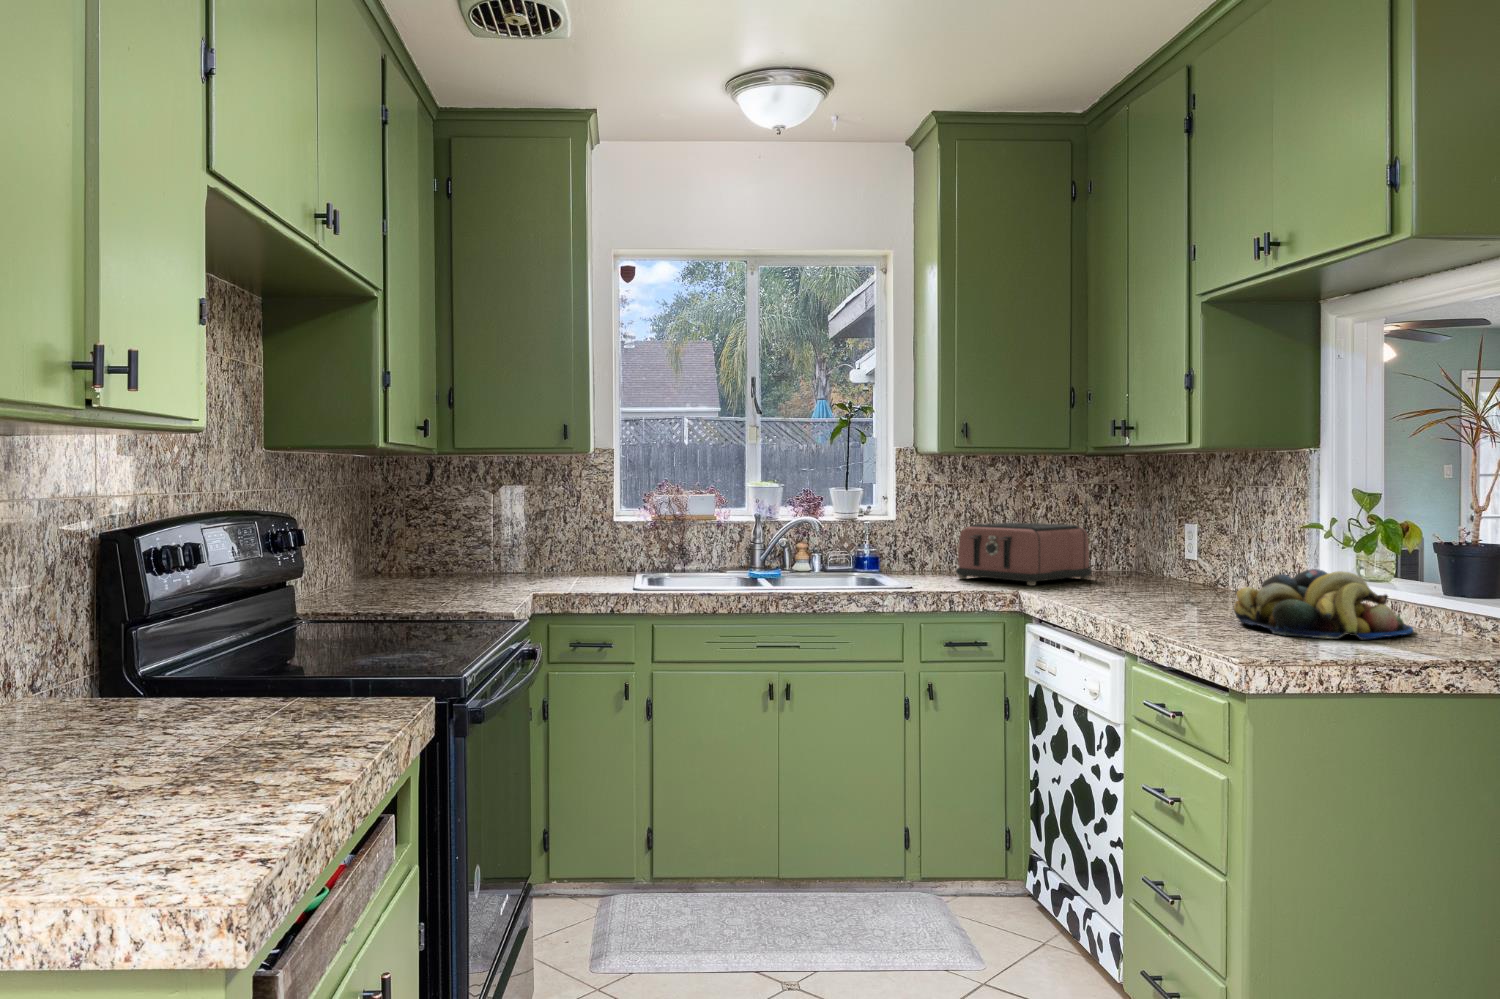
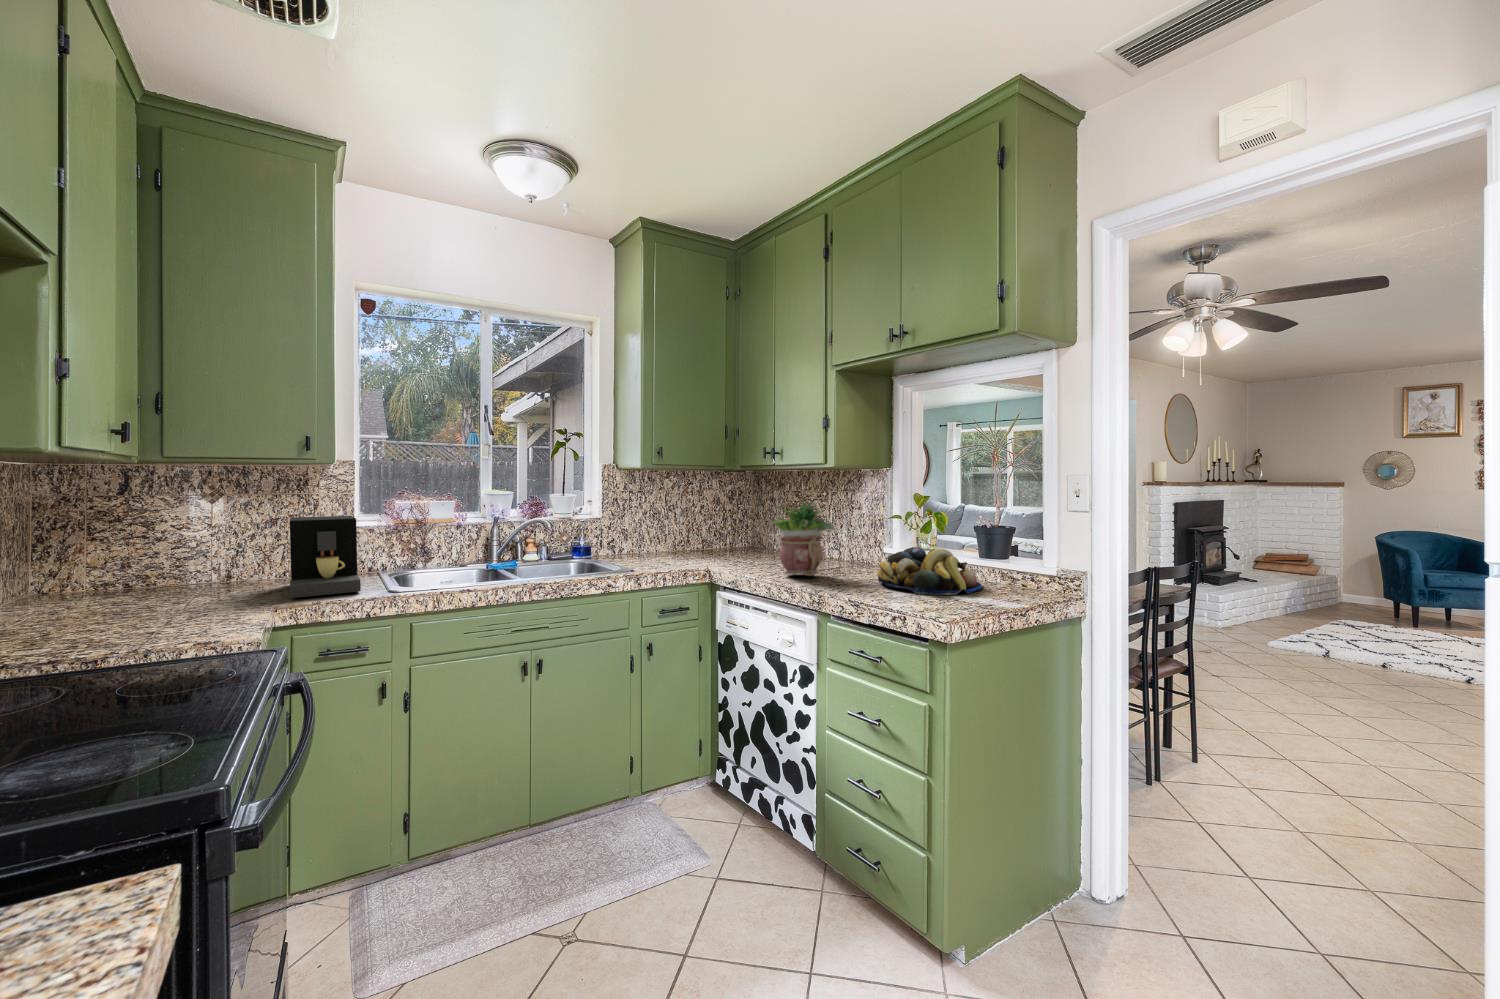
potted plant: none [1088,491,1190,606] -> present [773,501,834,576]
coffee maker: none [552,508,611,589] -> present [290,516,361,598]
toaster: present [956,523,1092,586] -> none [654,518,741,563]

